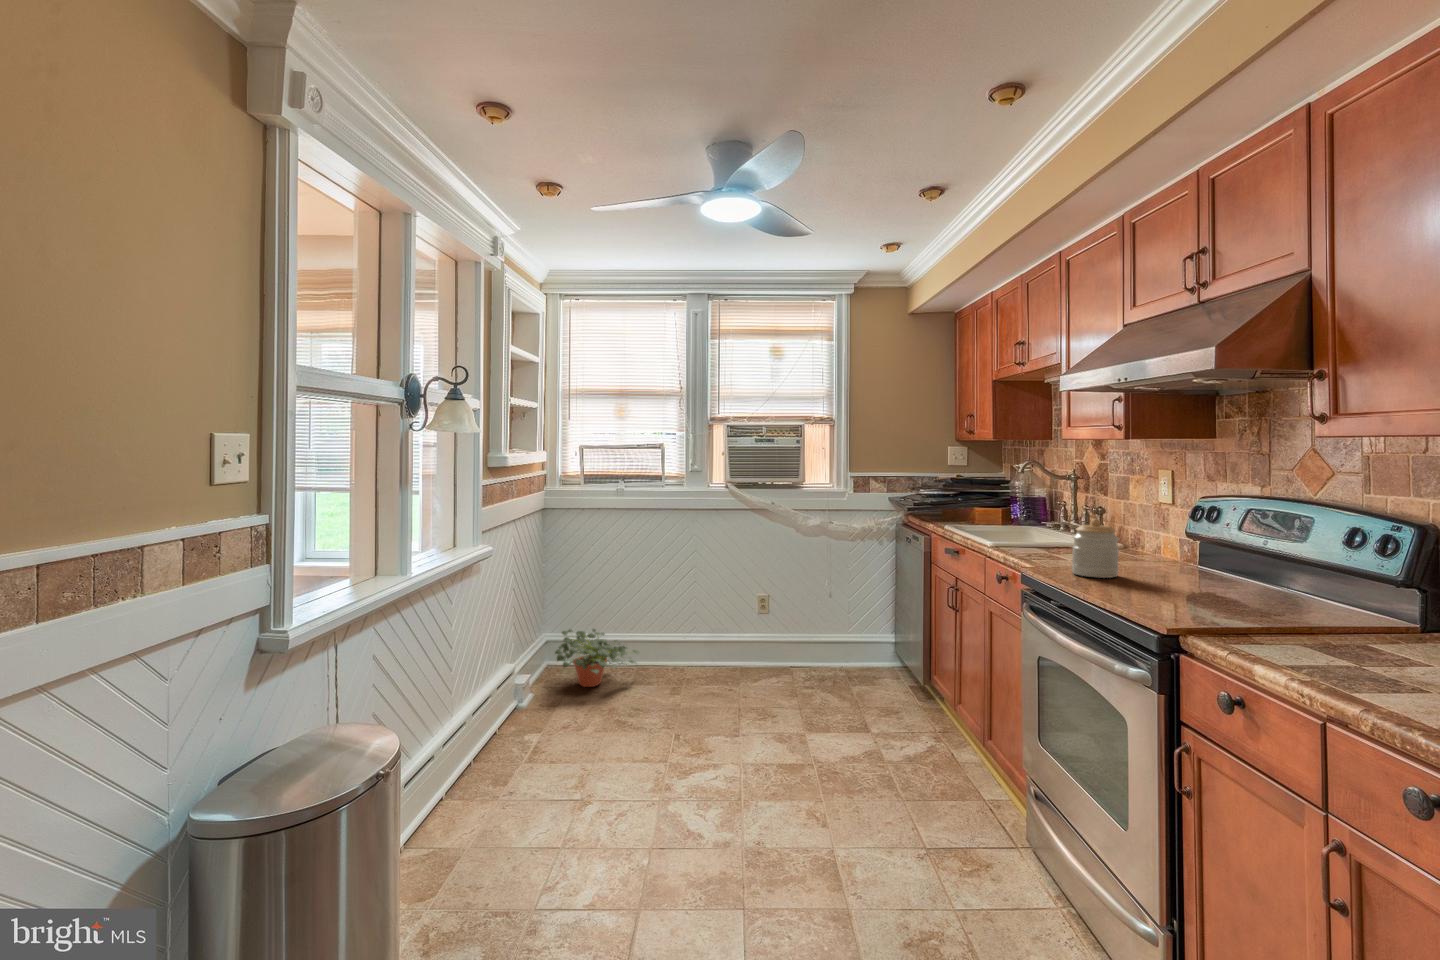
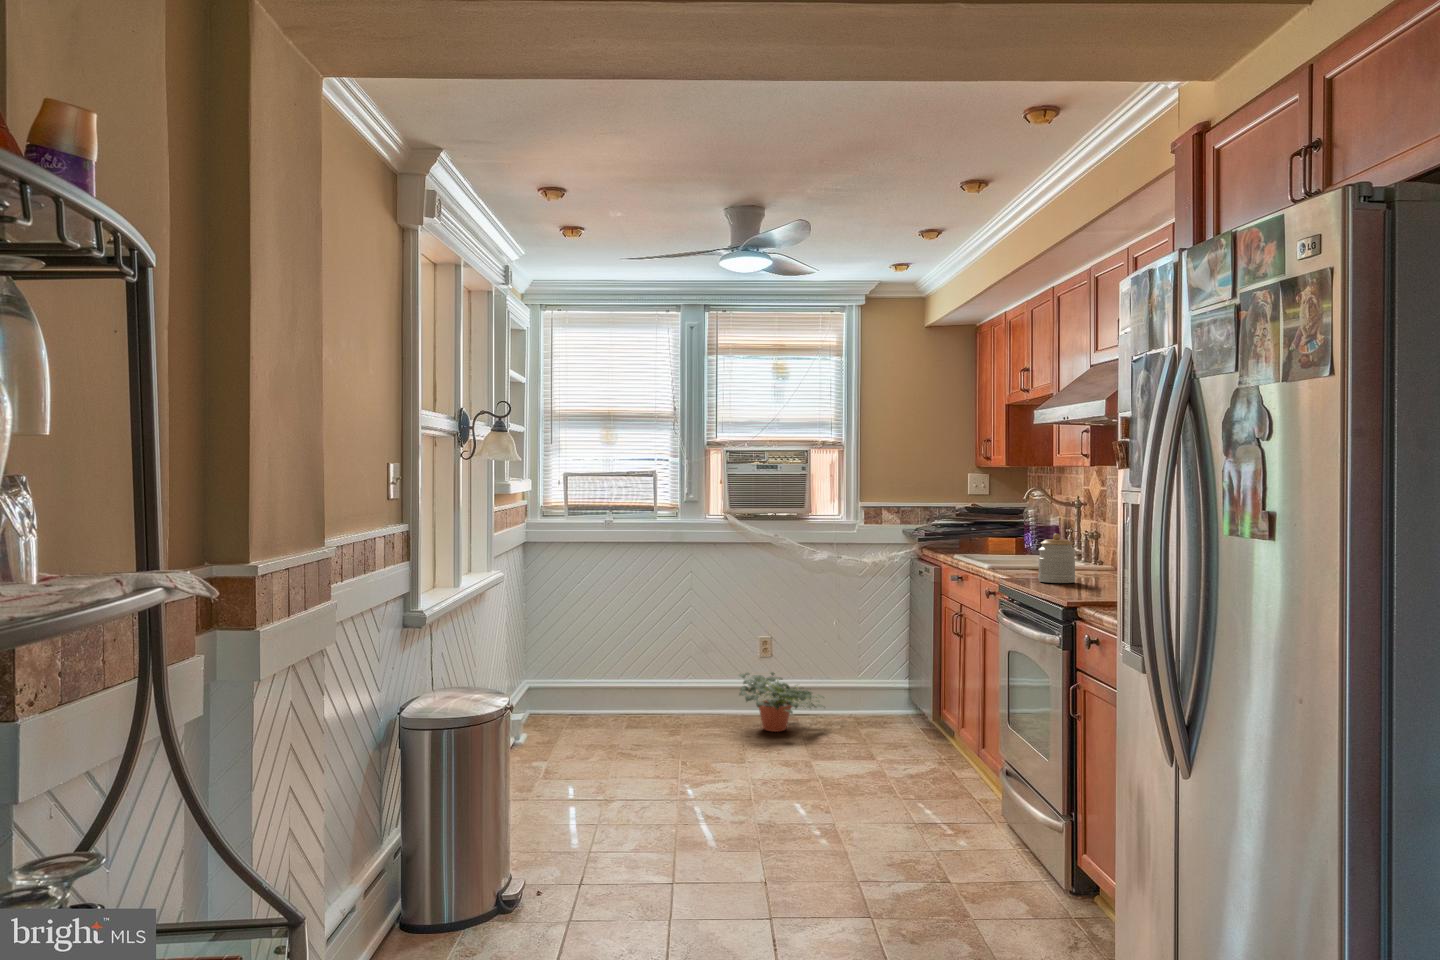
potted plant: present [555,629,638,687] -> present [739,672,824,732]

